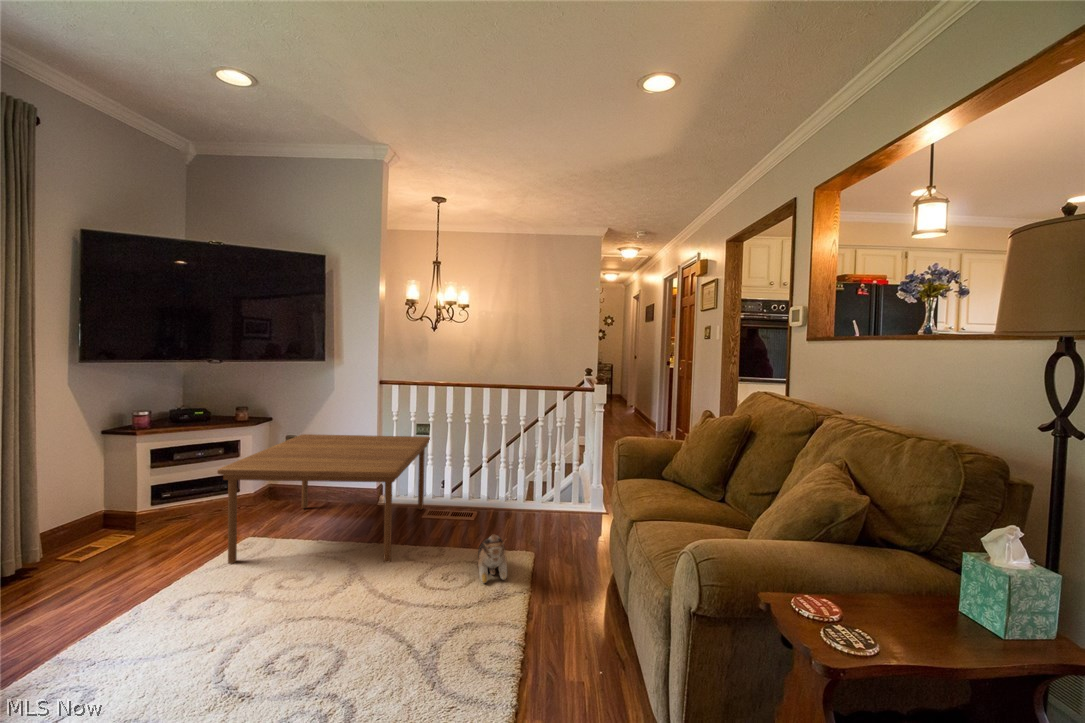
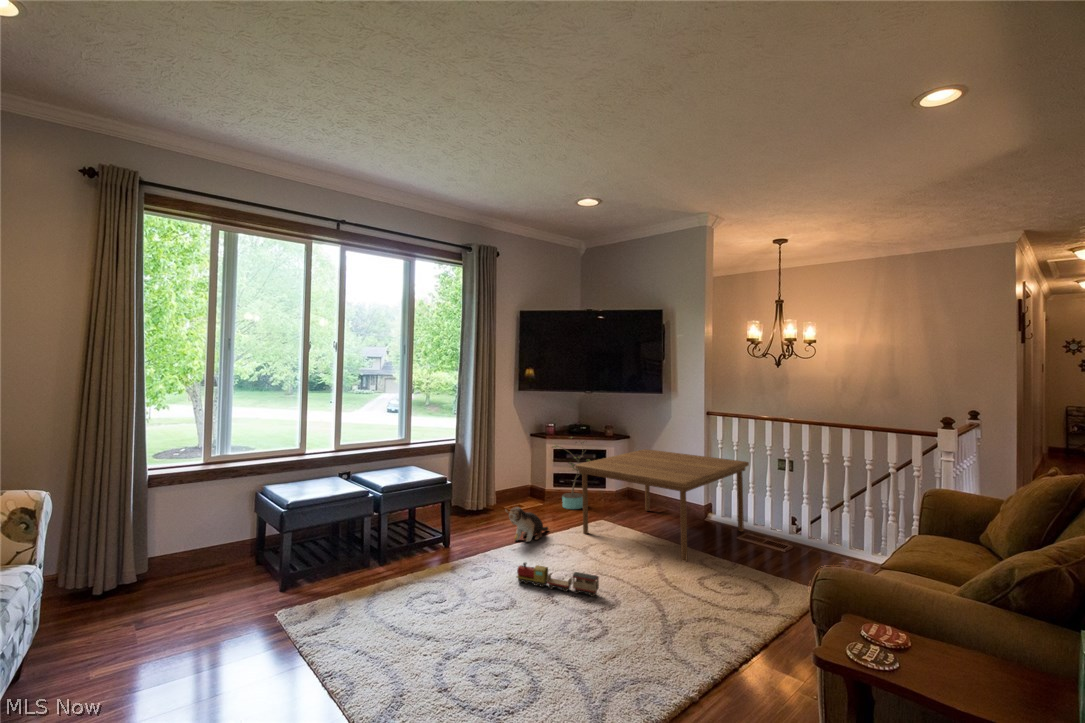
potted plant: none [150,427,224,532] -> present [553,437,591,509]
plush toy: present [477,534,507,583] -> present [505,507,548,542]
toy train: none [141,628,308,694] -> present [517,563,599,596]

